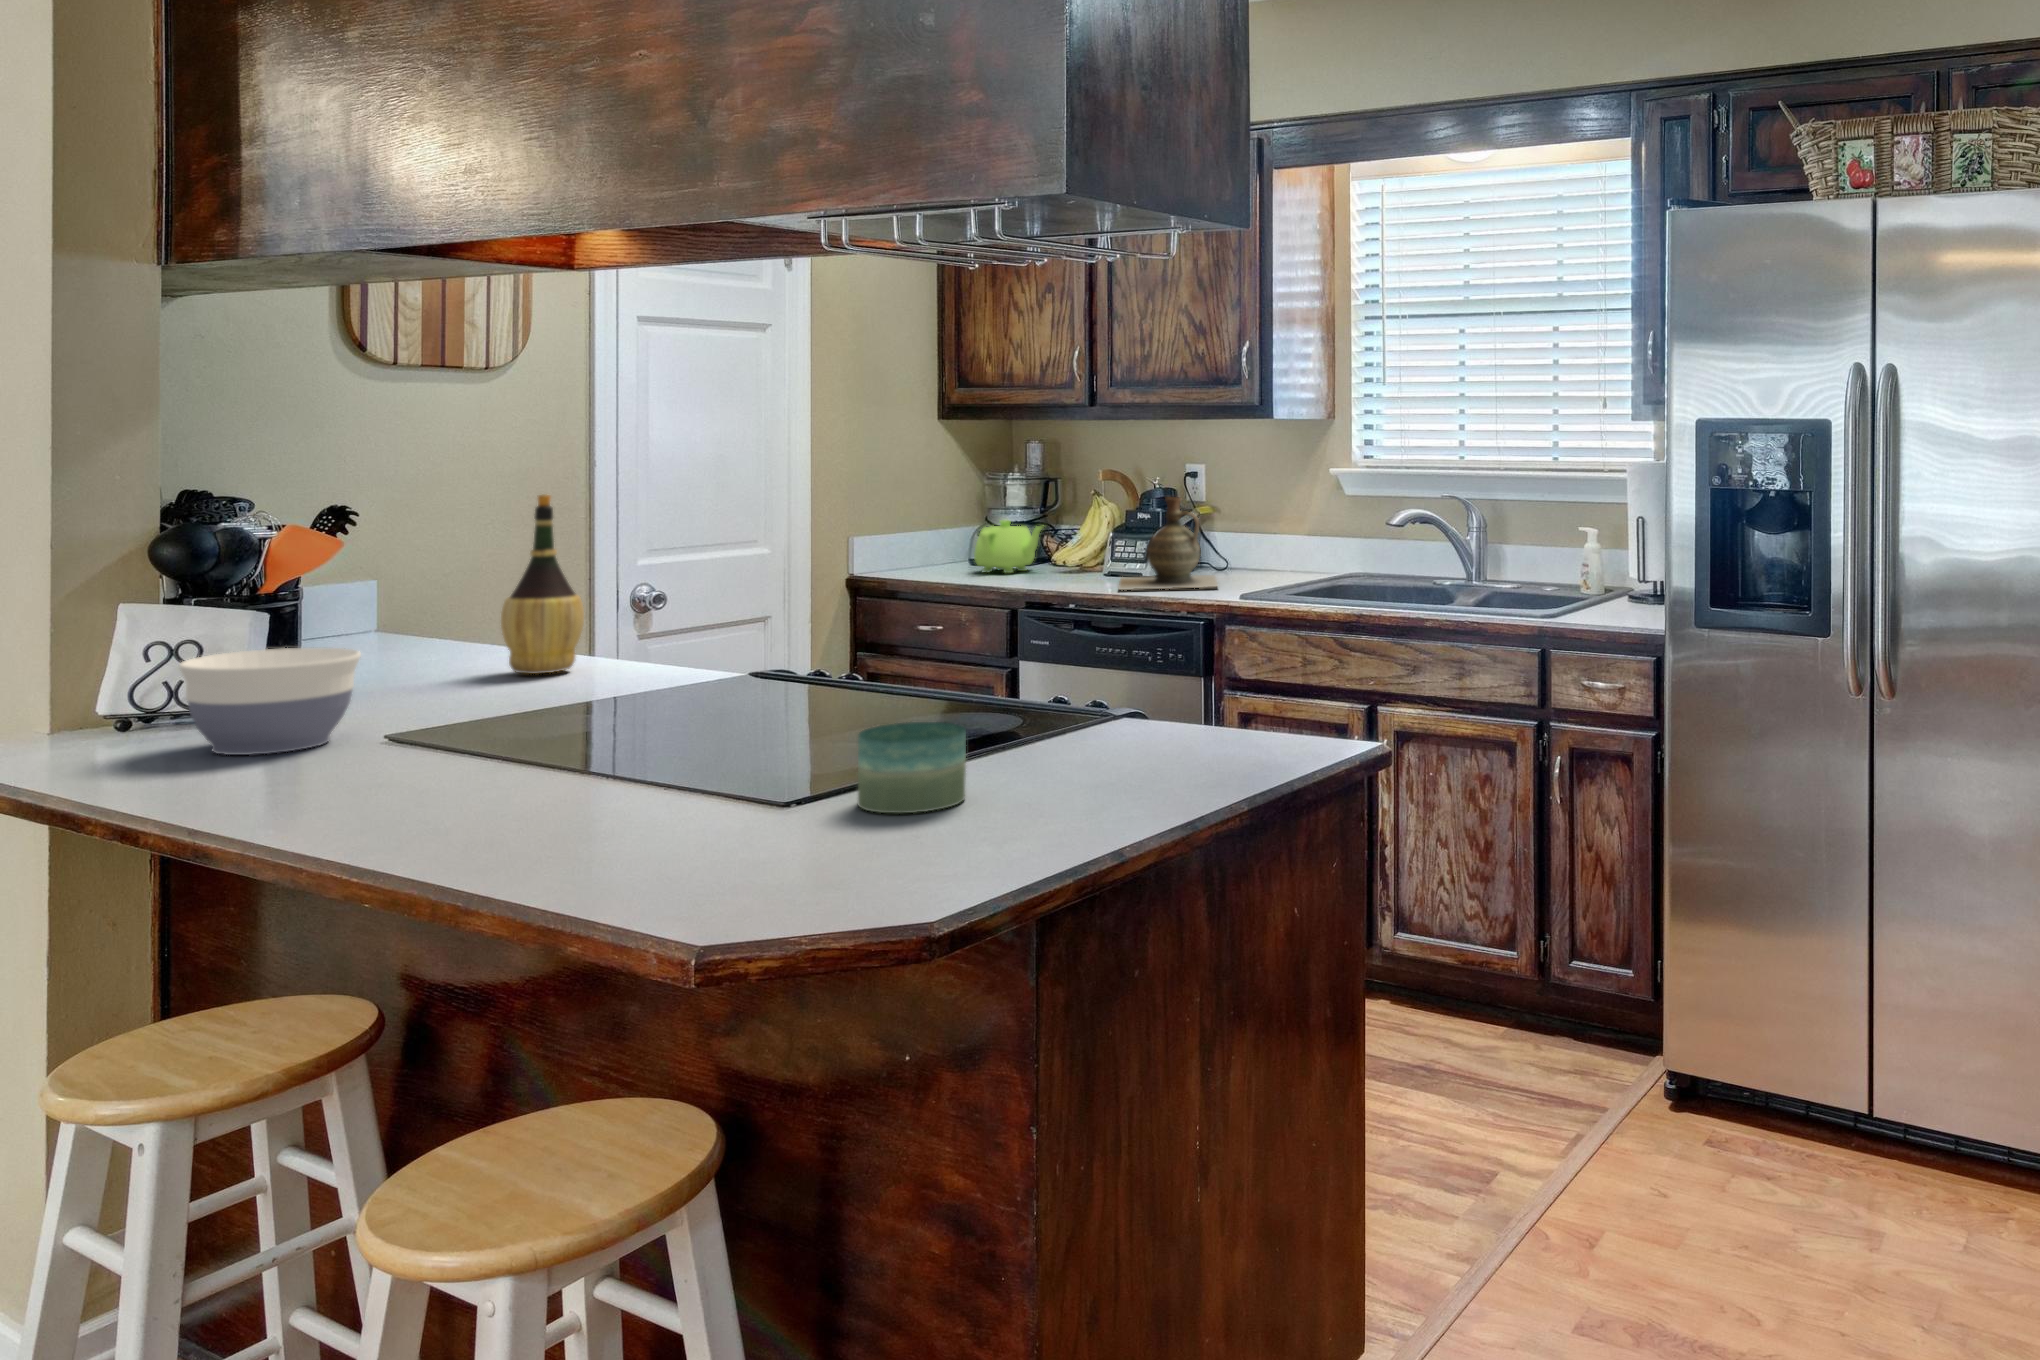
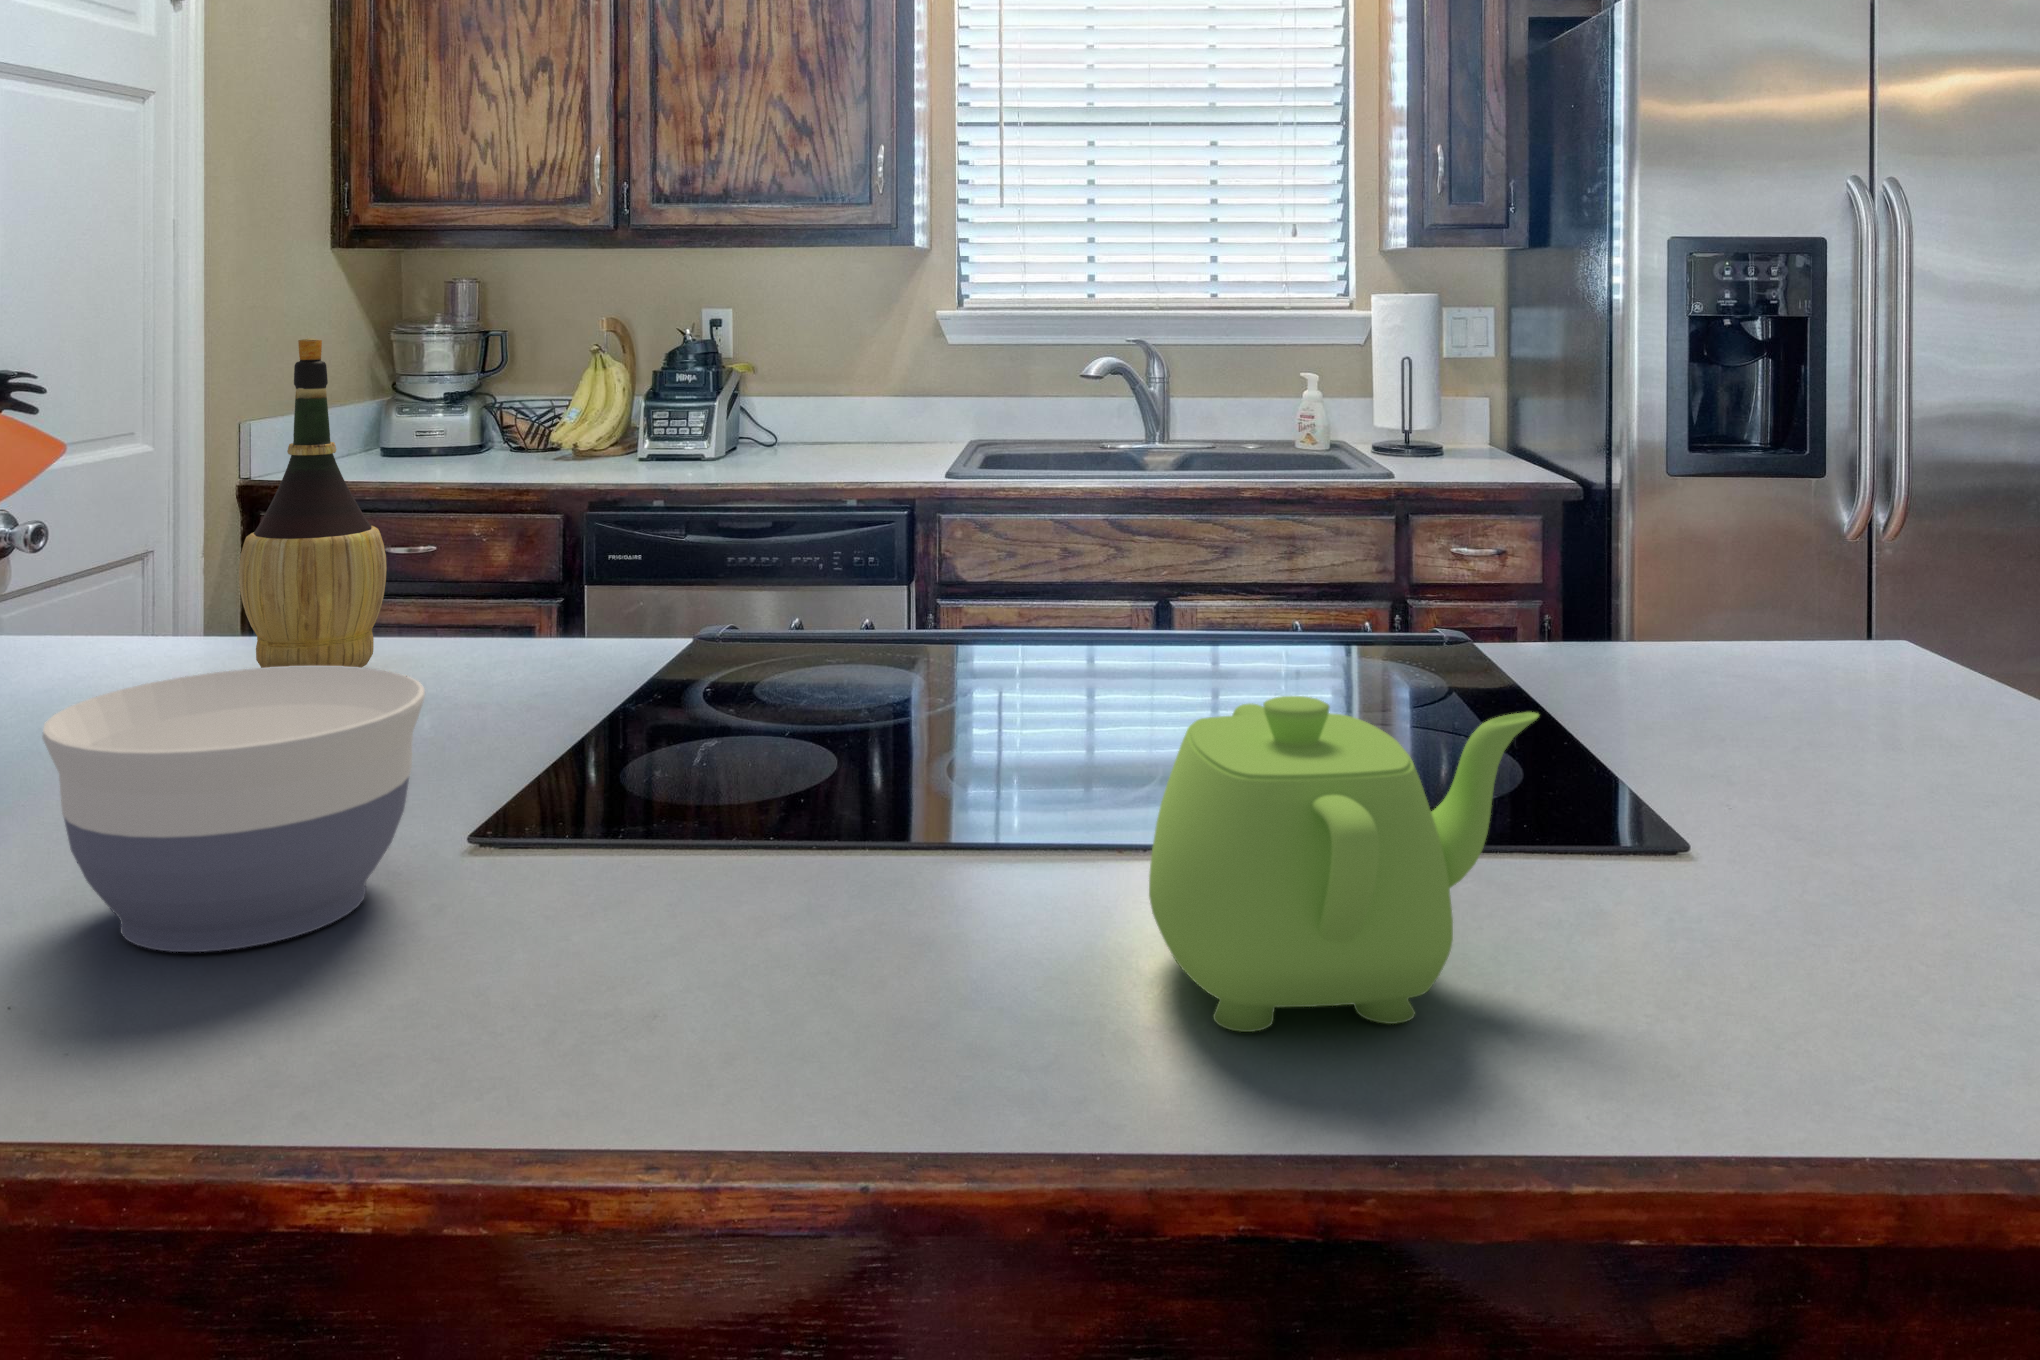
ceramic jug: present [1119,497,1218,590] -> none [692,348,863,478]
teapot: present [974,520,1043,573] -> present [1149,696,1539,1032]
candle: present [858,722,966,813] -> none [1782,693,2002,877]

